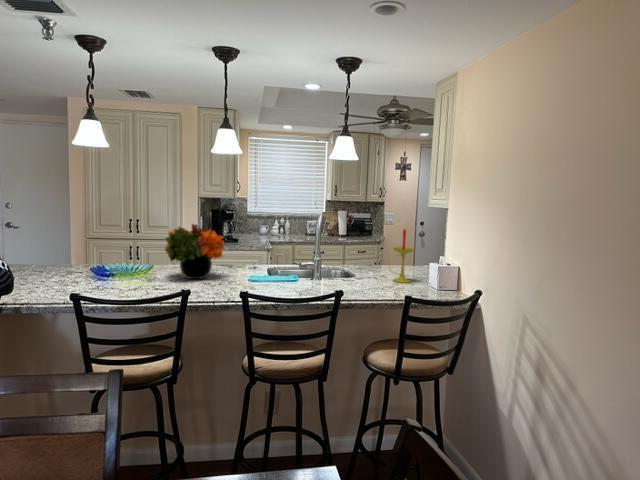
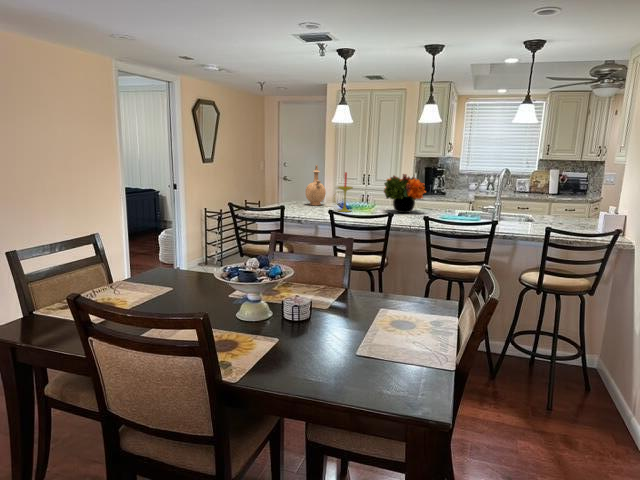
vase: none [33,213,70,276] -> present [305,165,326,206]
candle: present [388,229,414,283] -> present [338,172,353,212]

